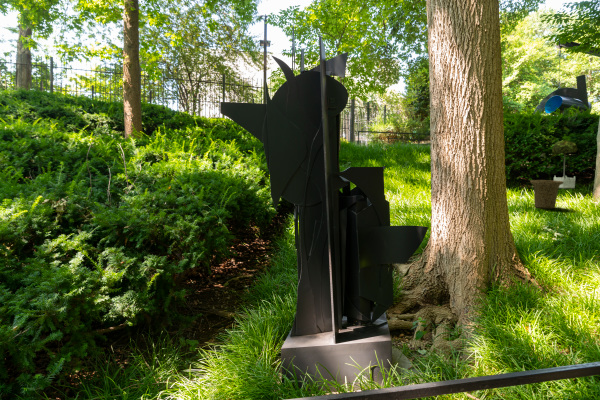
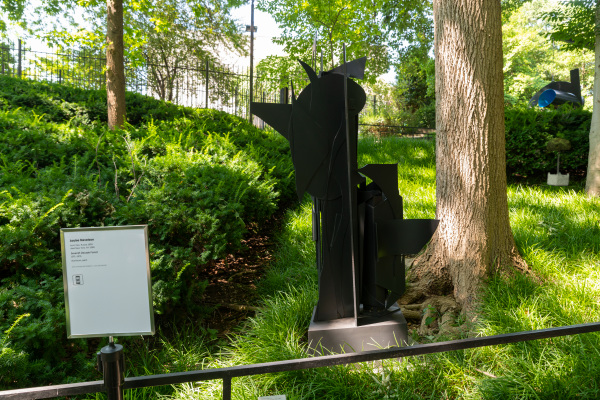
basket: present [530,180,563,209] -> none [526,177,558,205]

